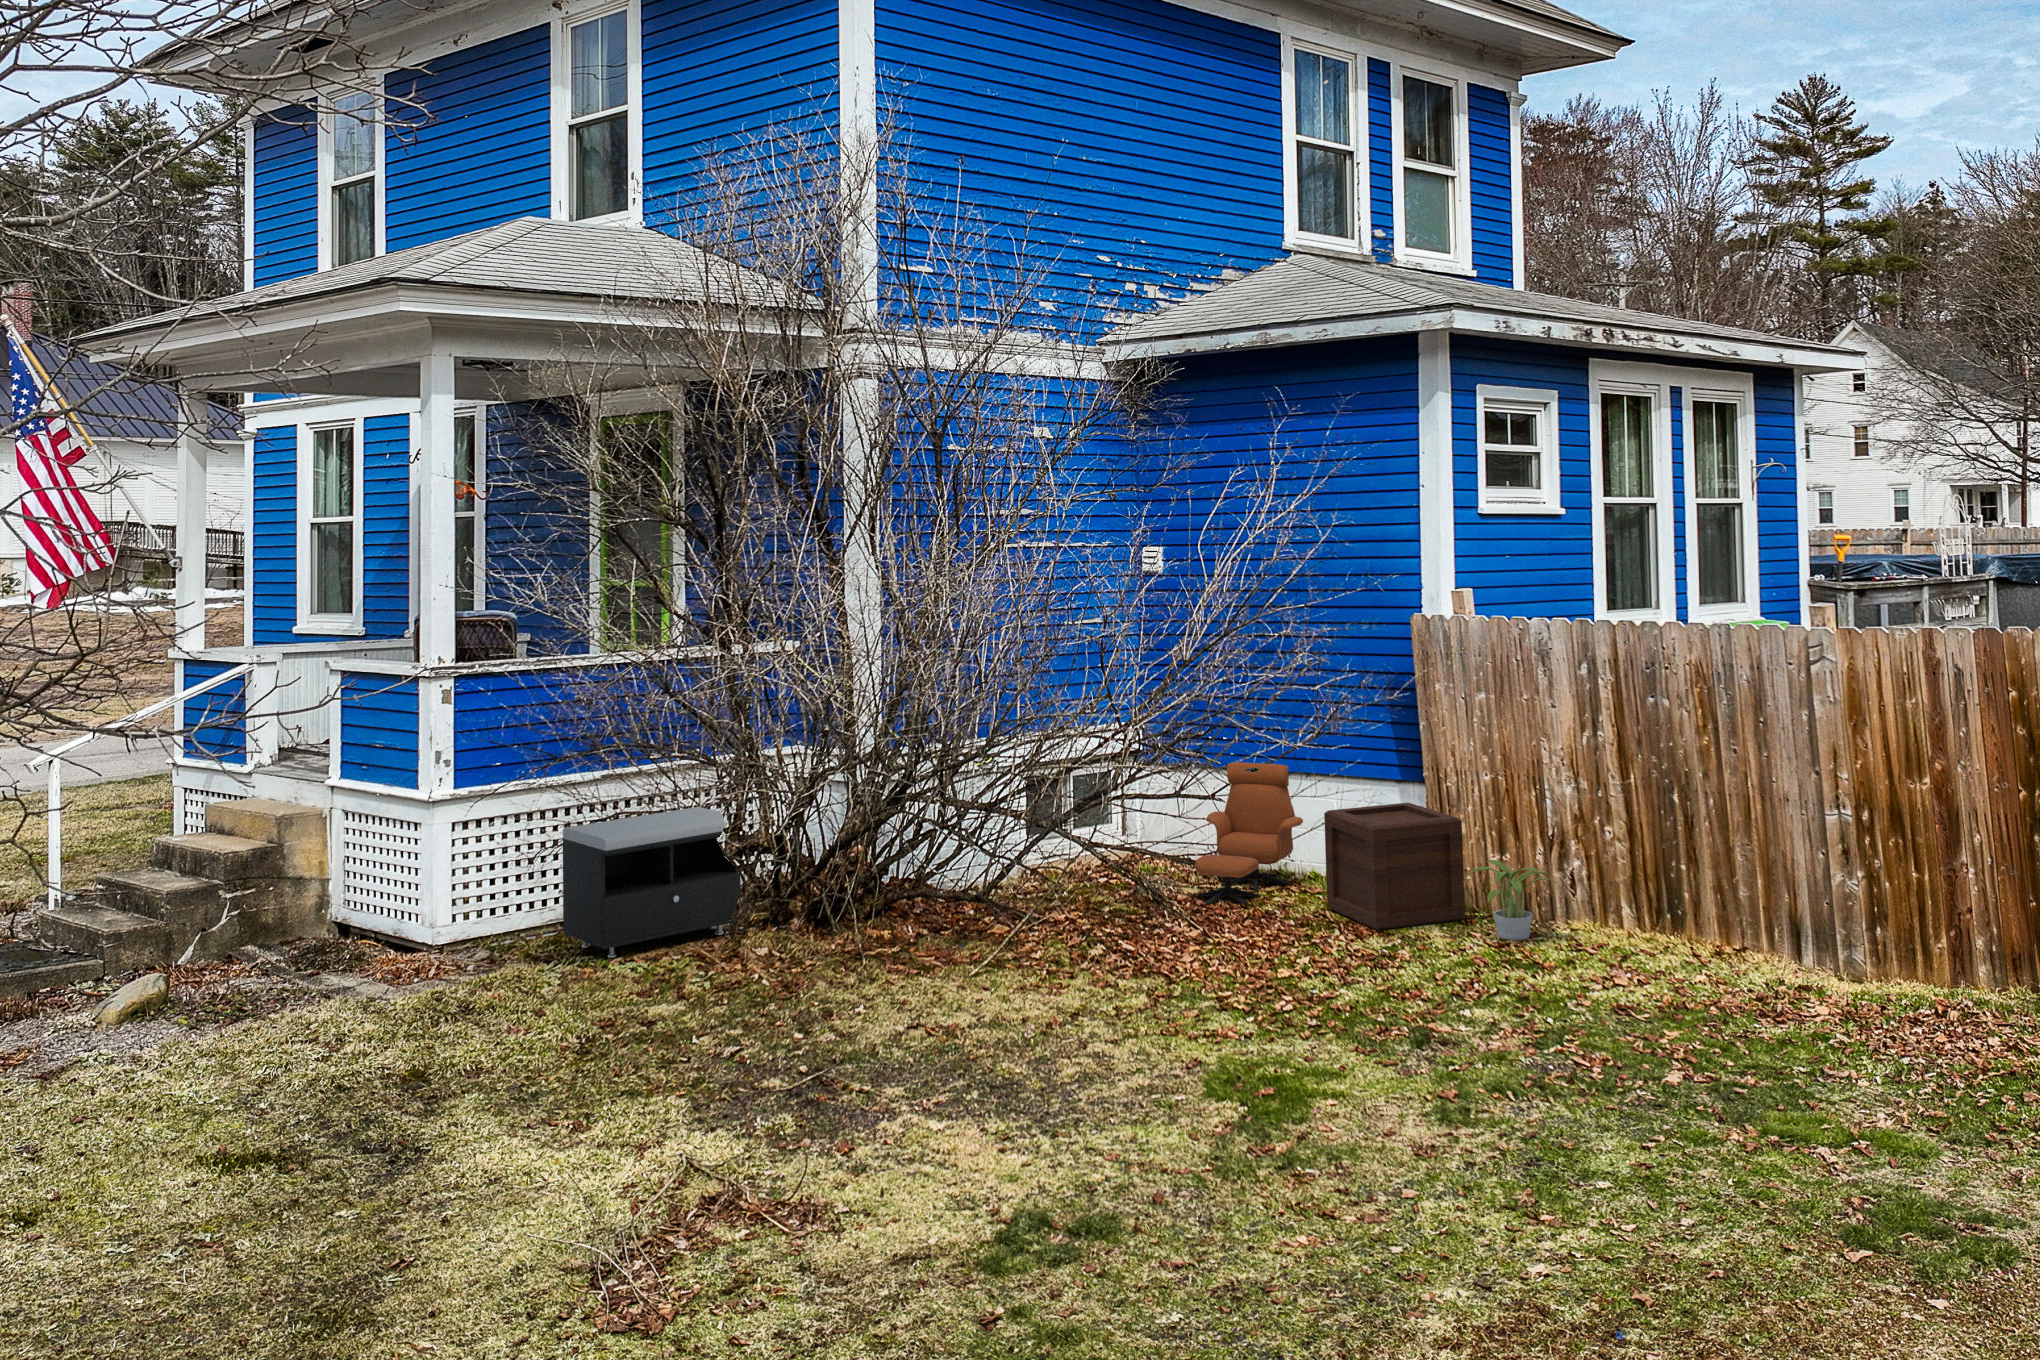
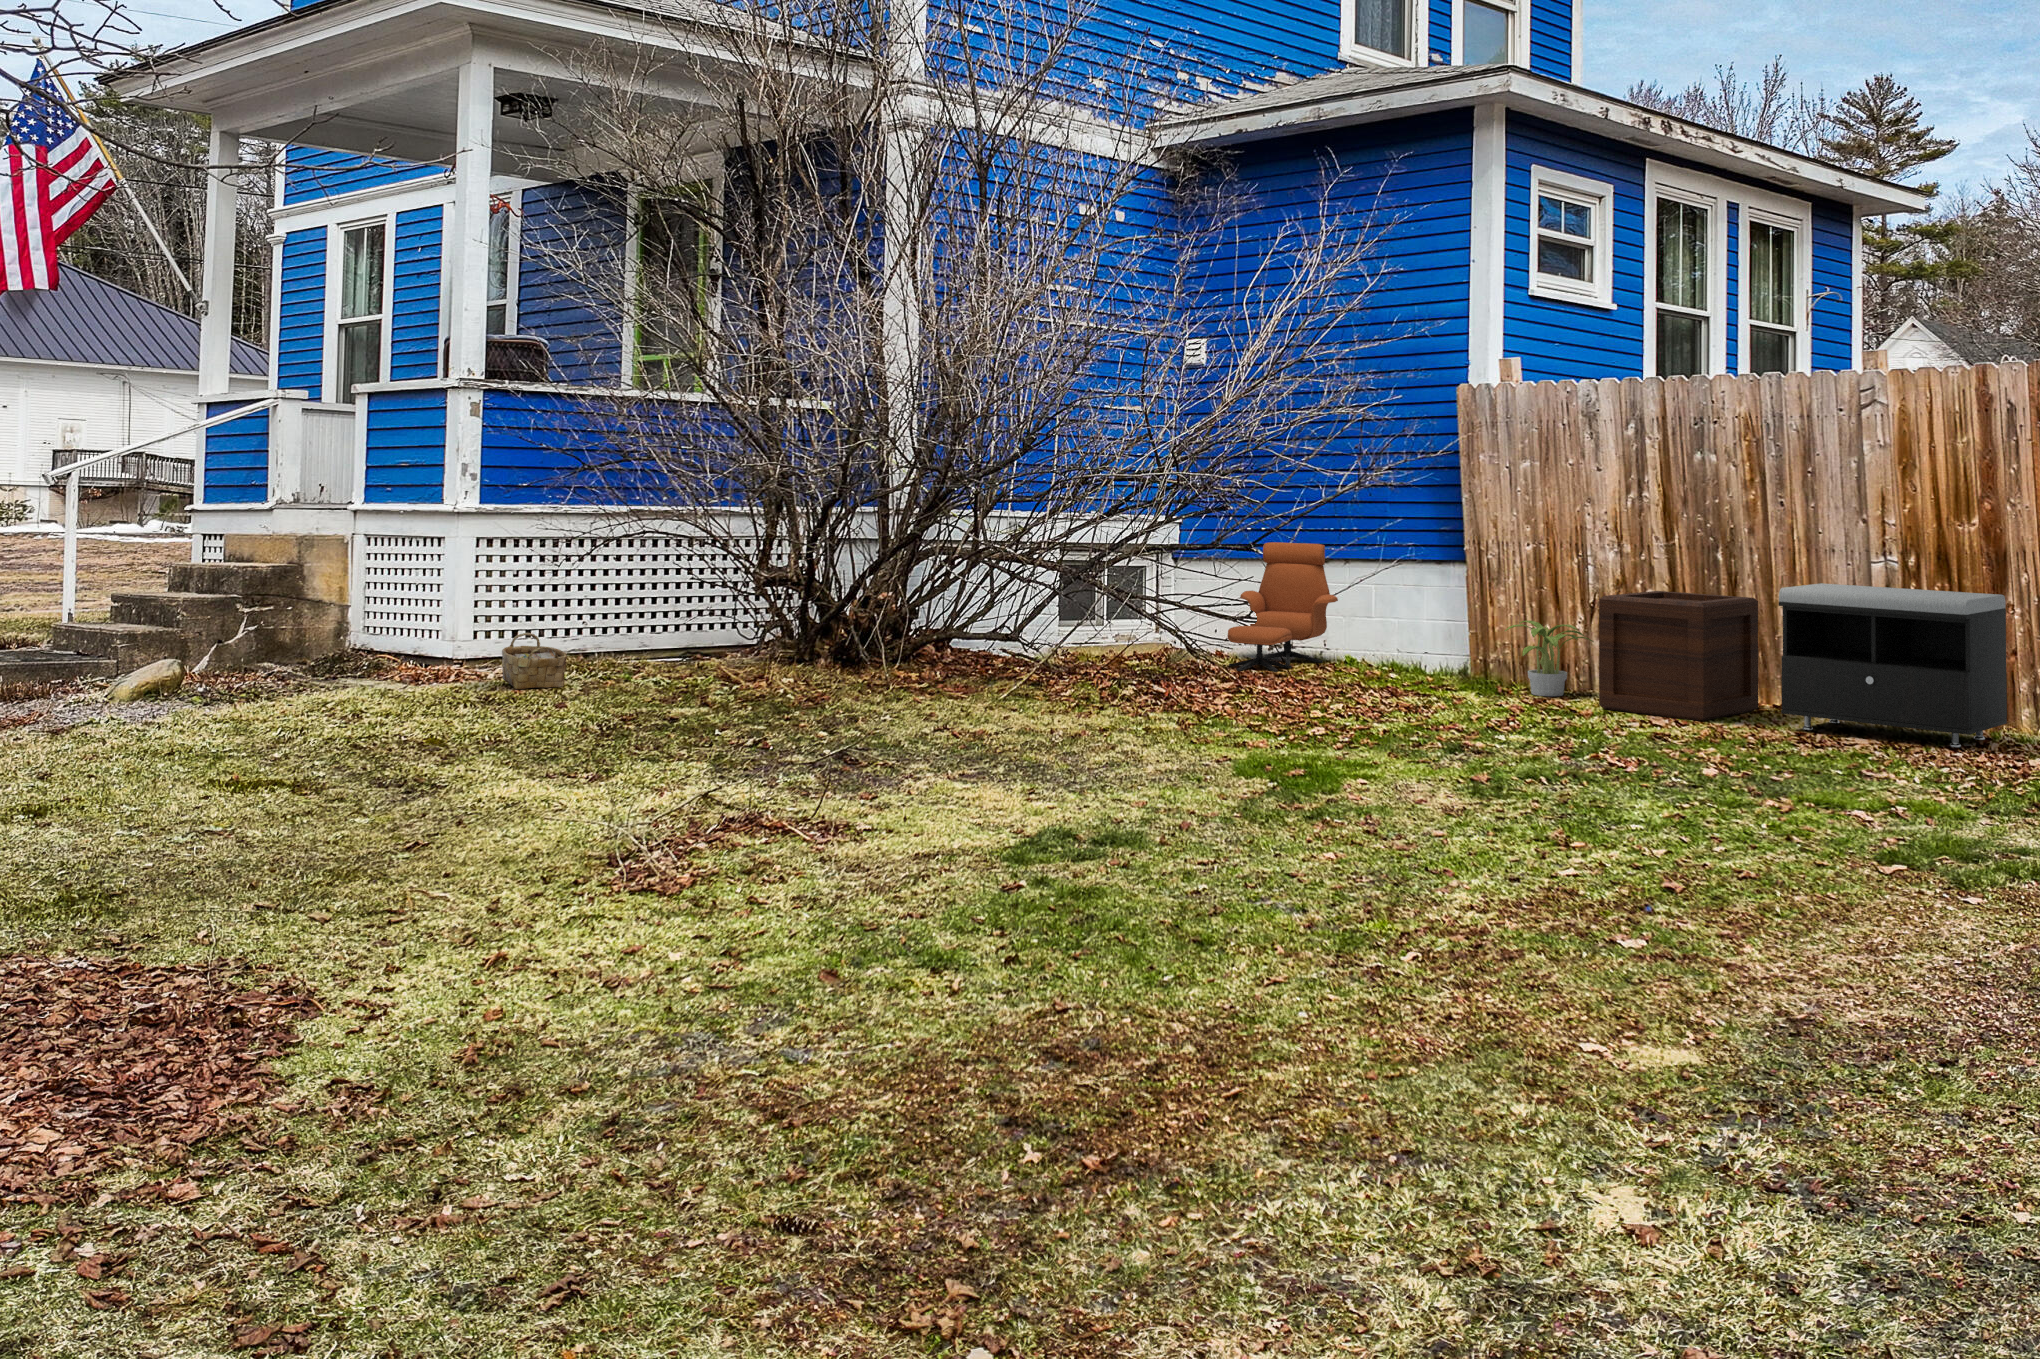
wooden crate: present [1324,803,1465,930] -> present [1599,591,1758,721]
storage bench: present [563,807,741,958] -> present [1779,583,2007,748]
woven basket: none [481,909,545,972] -> present [502,633,567,690]

